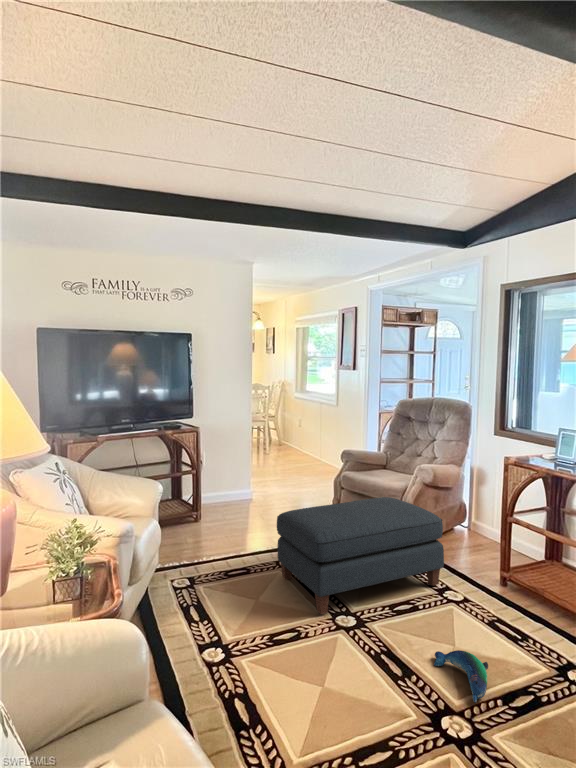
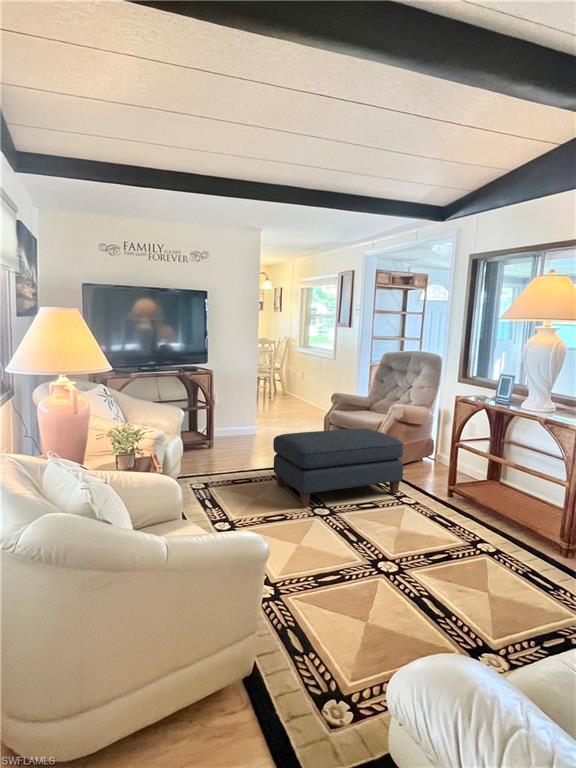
plush toy: present [434,650,488,703] -> none [381,527,418,556]

